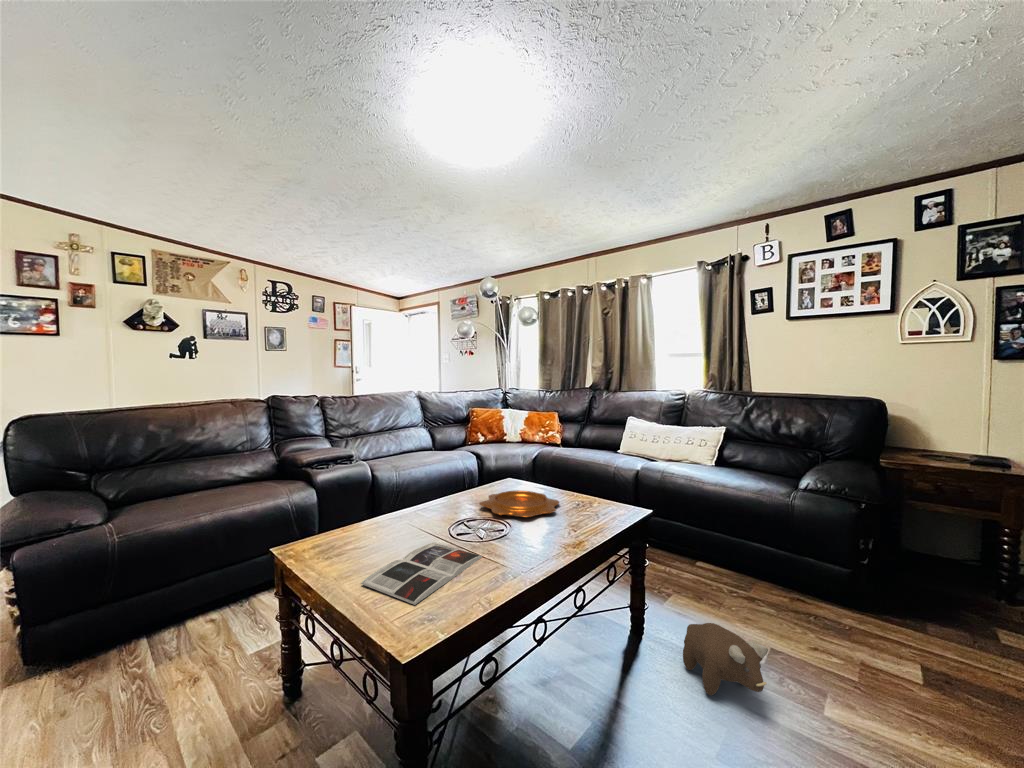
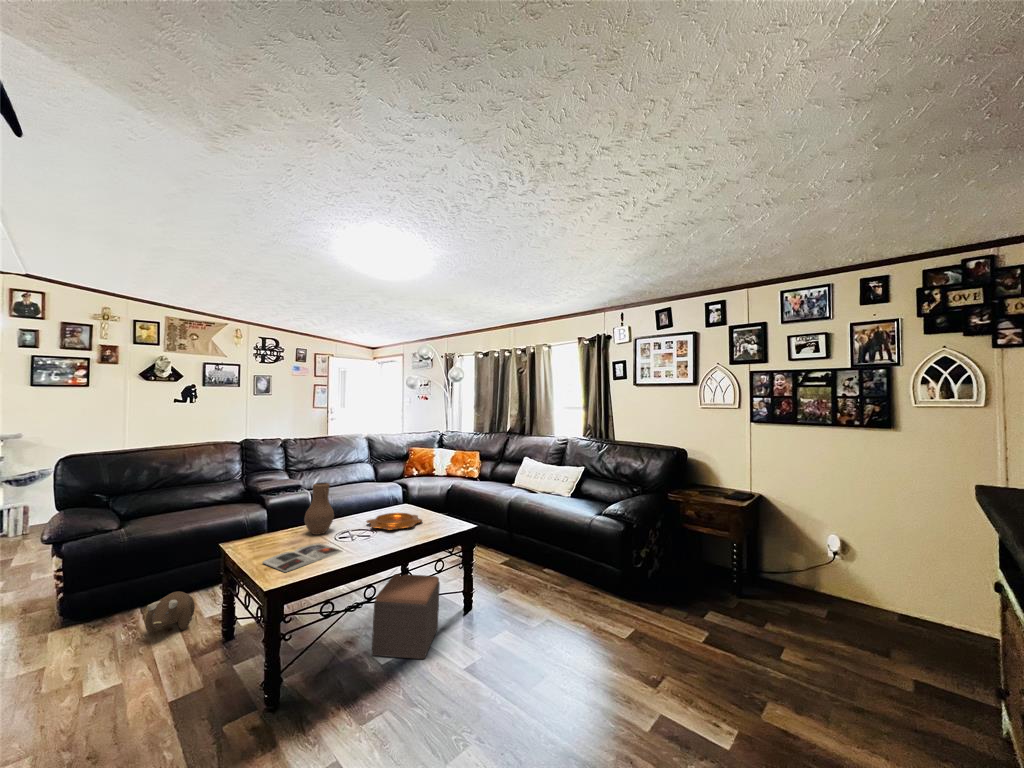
vase: none [397,447,440,527] -> present [304,483,334,535]
footstool: none [546,587,645,736] -> present [372,574,440,659]
plush toy: present [683,623,768,695] -> present [145,591,195,634]

